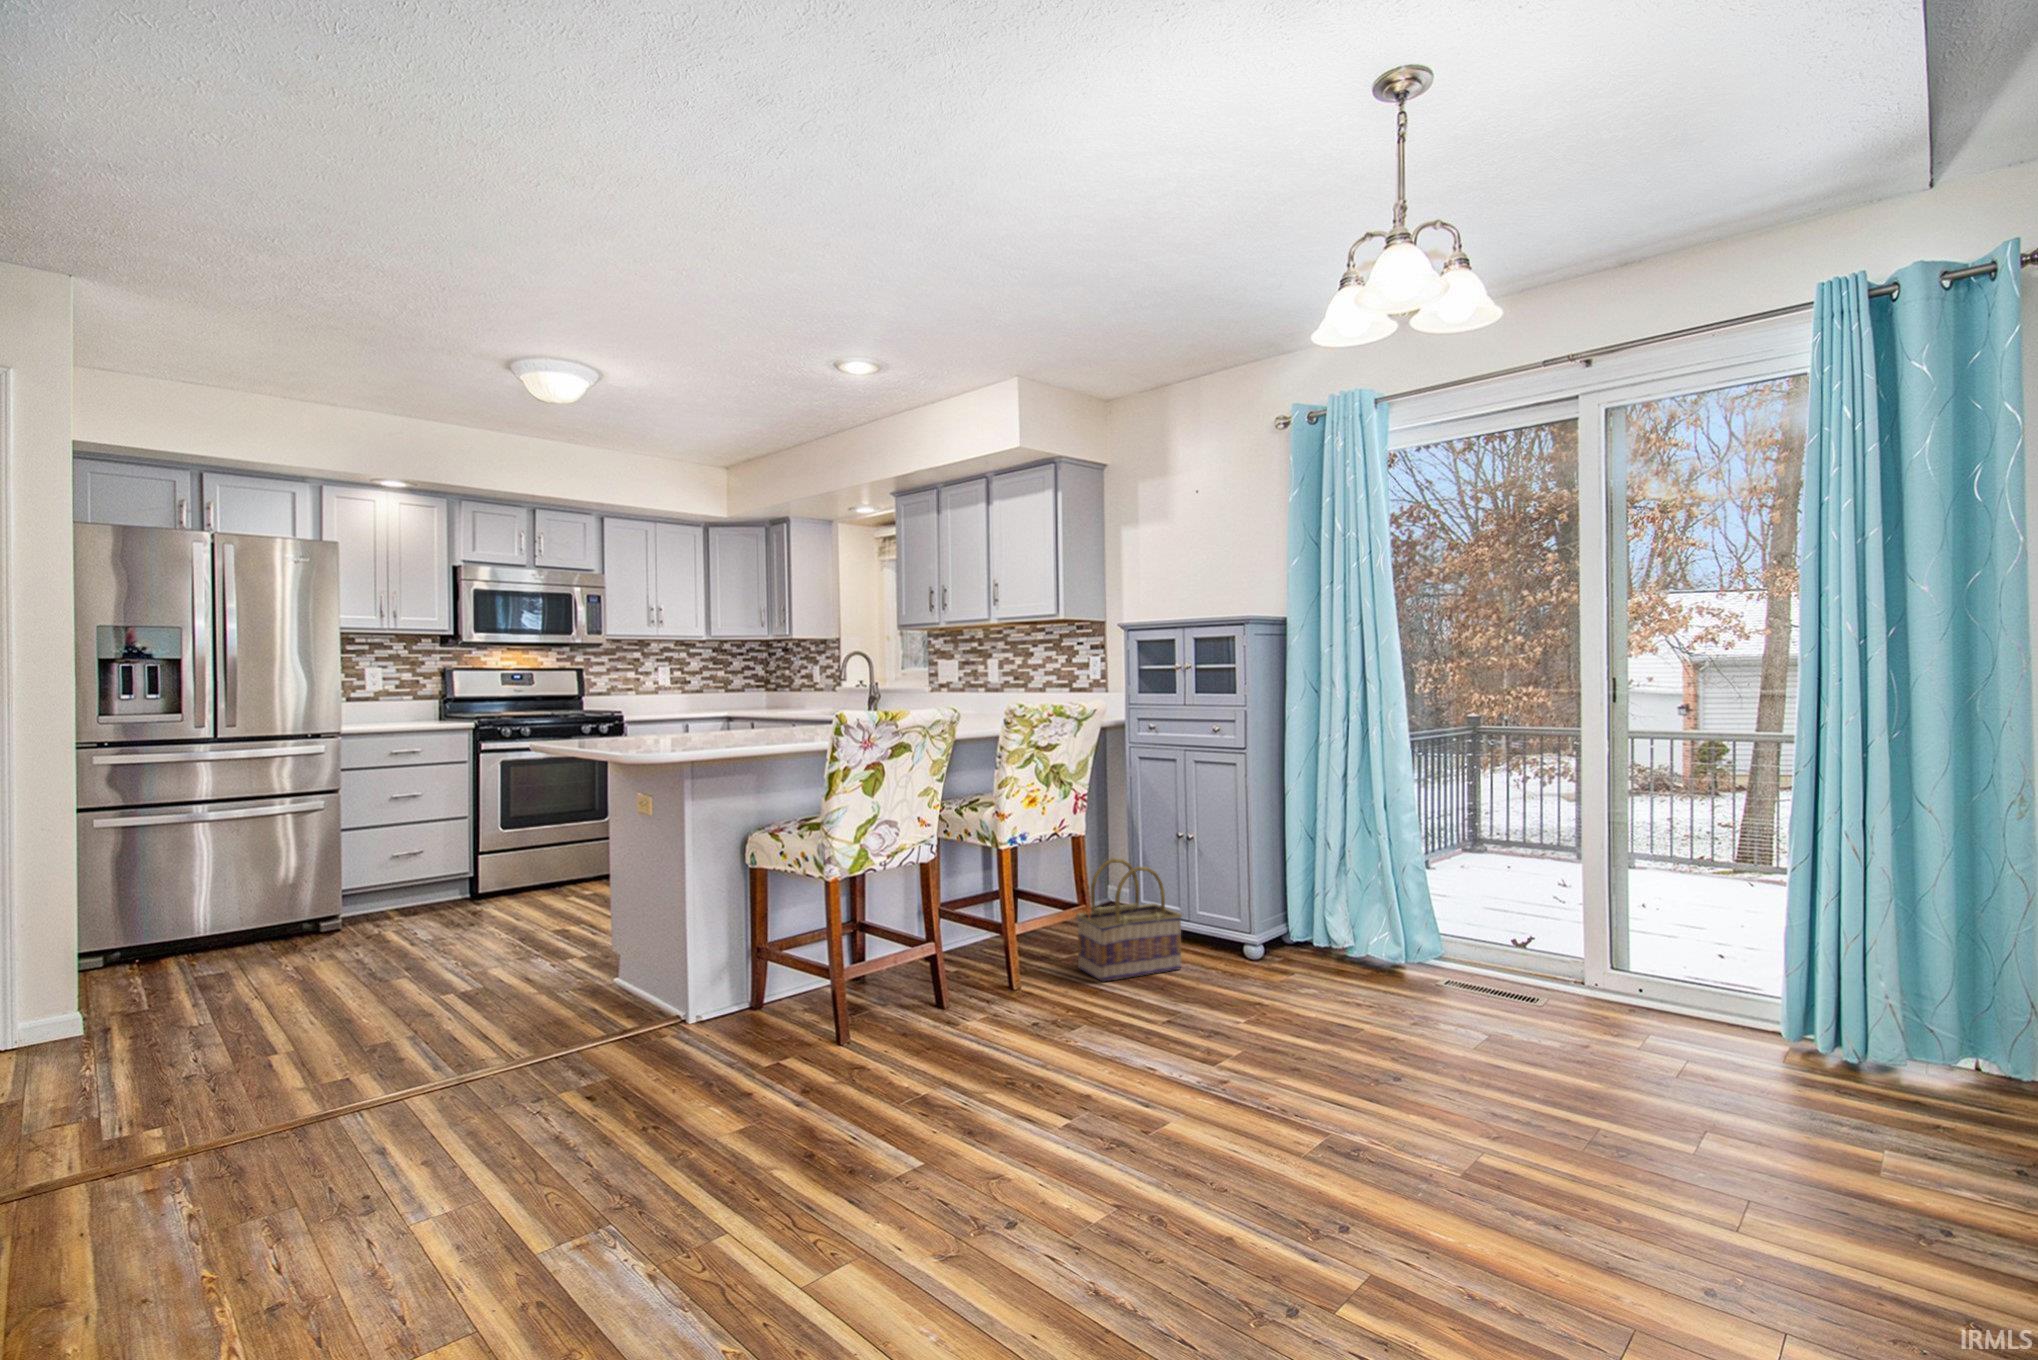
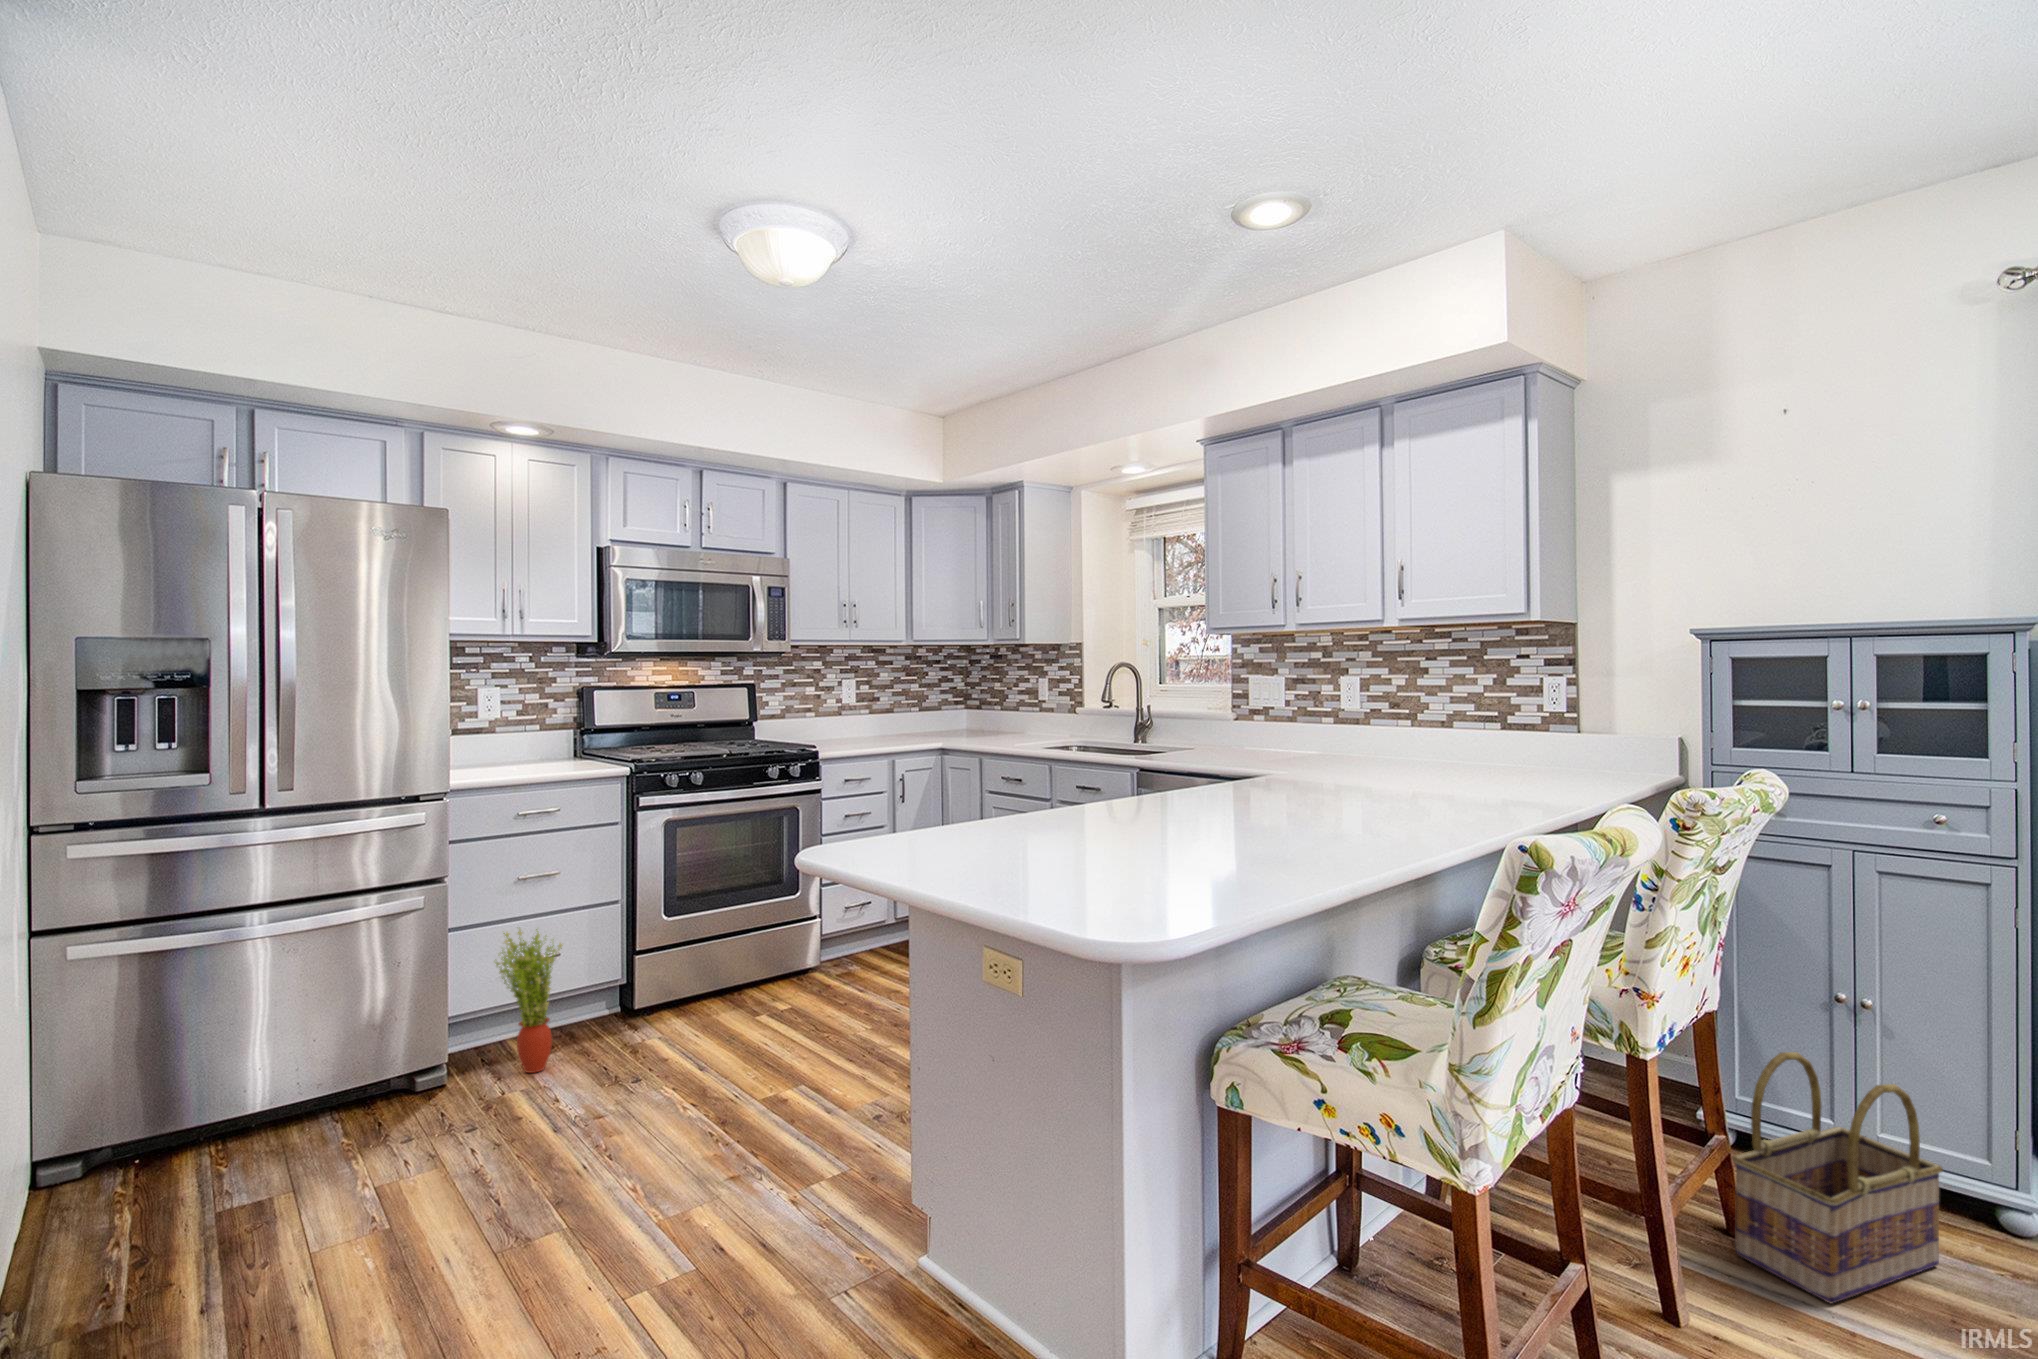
potted plant: none [371,826,421,925] -> present [495,929,563,1073]

